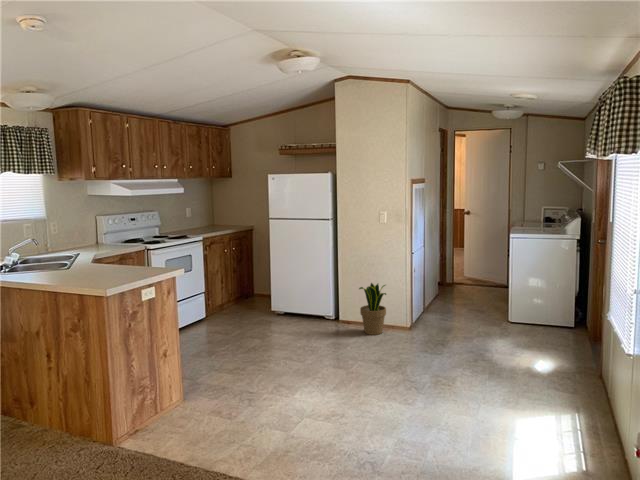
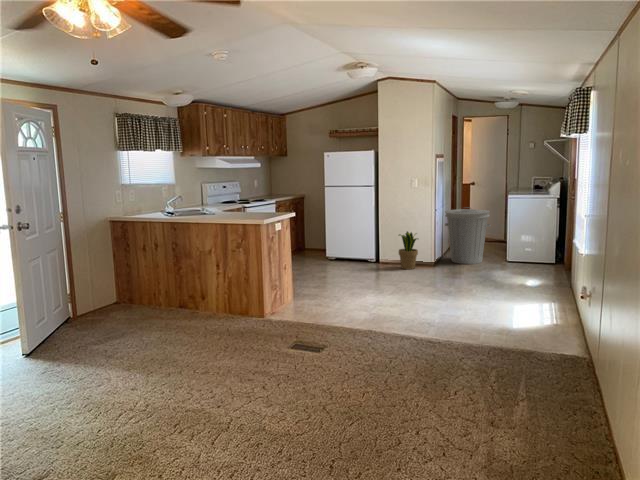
trash can: none [425,249,486,326] -> present [445,208,491,264]

